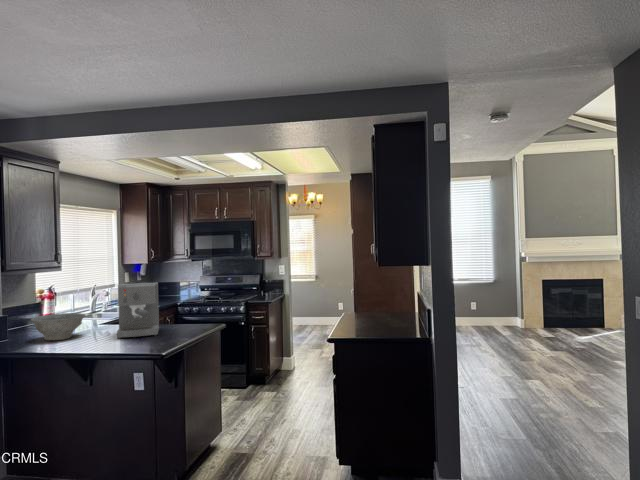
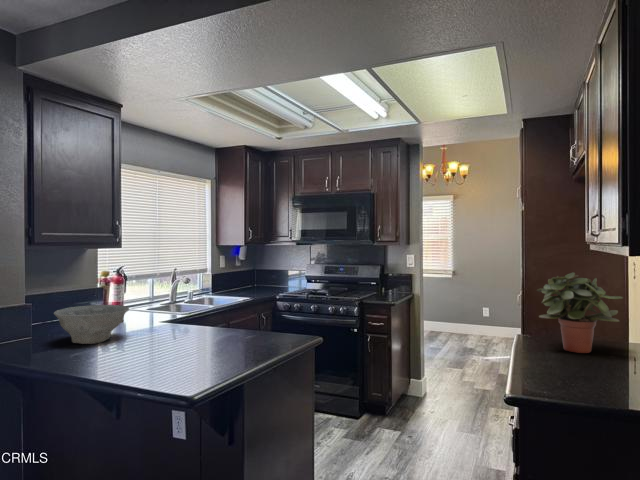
potted plant: none [351,275,393,320] -> present [537,273,623,353]
coffee maker: present [117,283,159,338] -> none [158,268,227,350]

